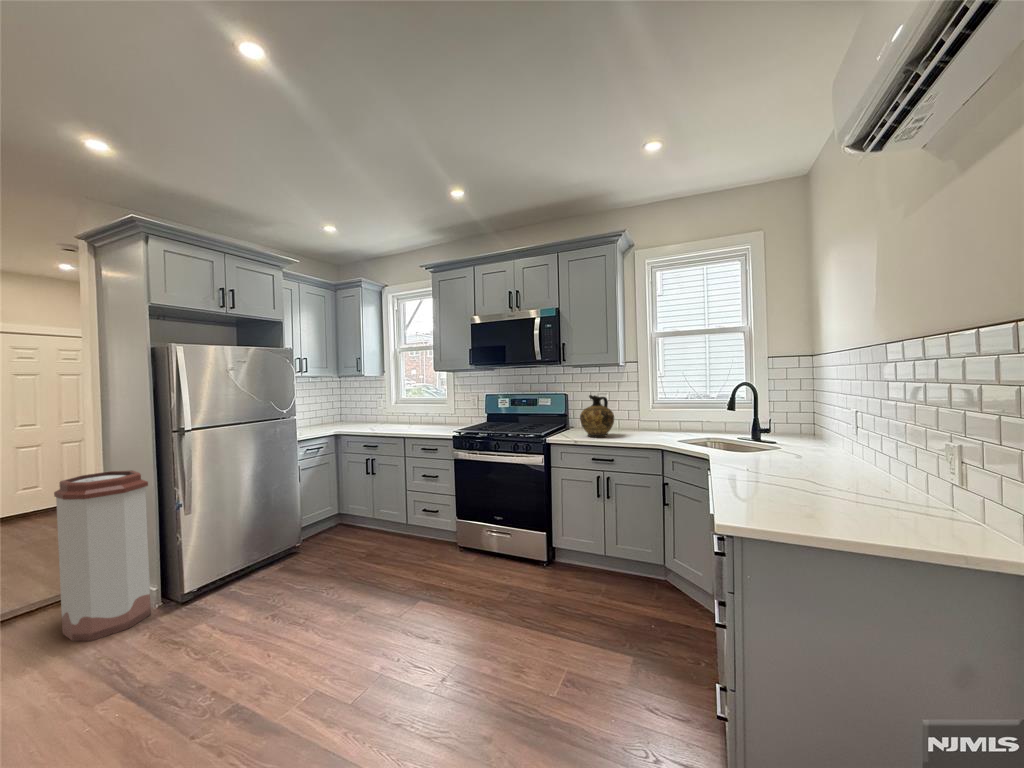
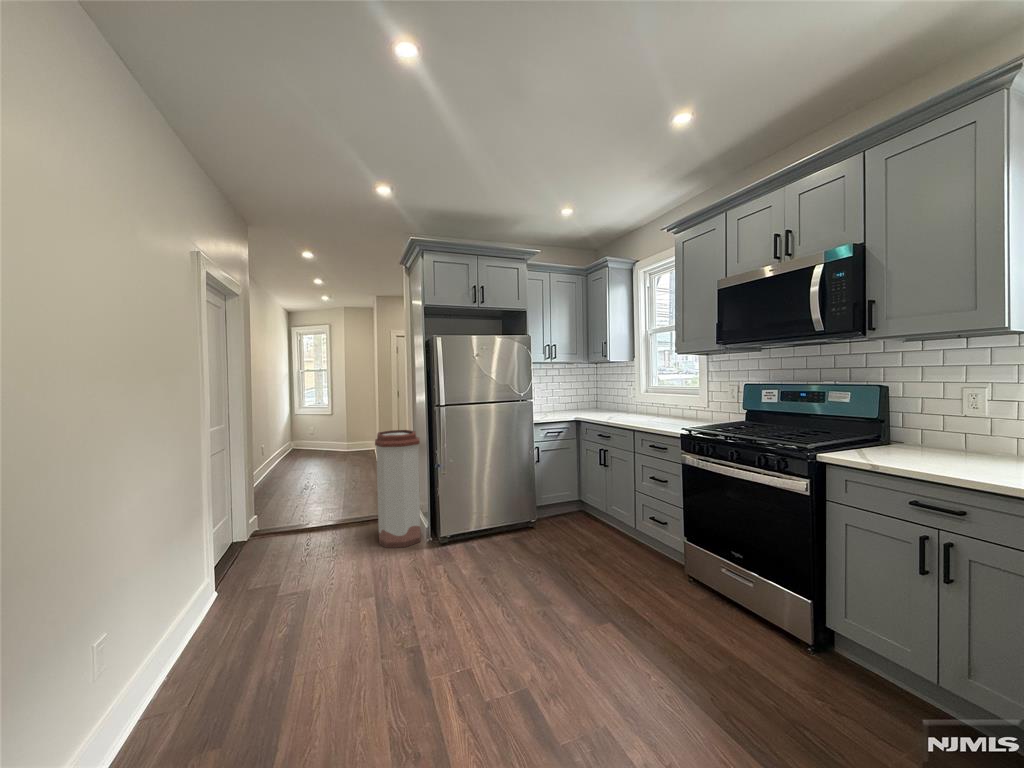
ceramic jug: present [580,395,614,437] -> none [893,388,984,467]

